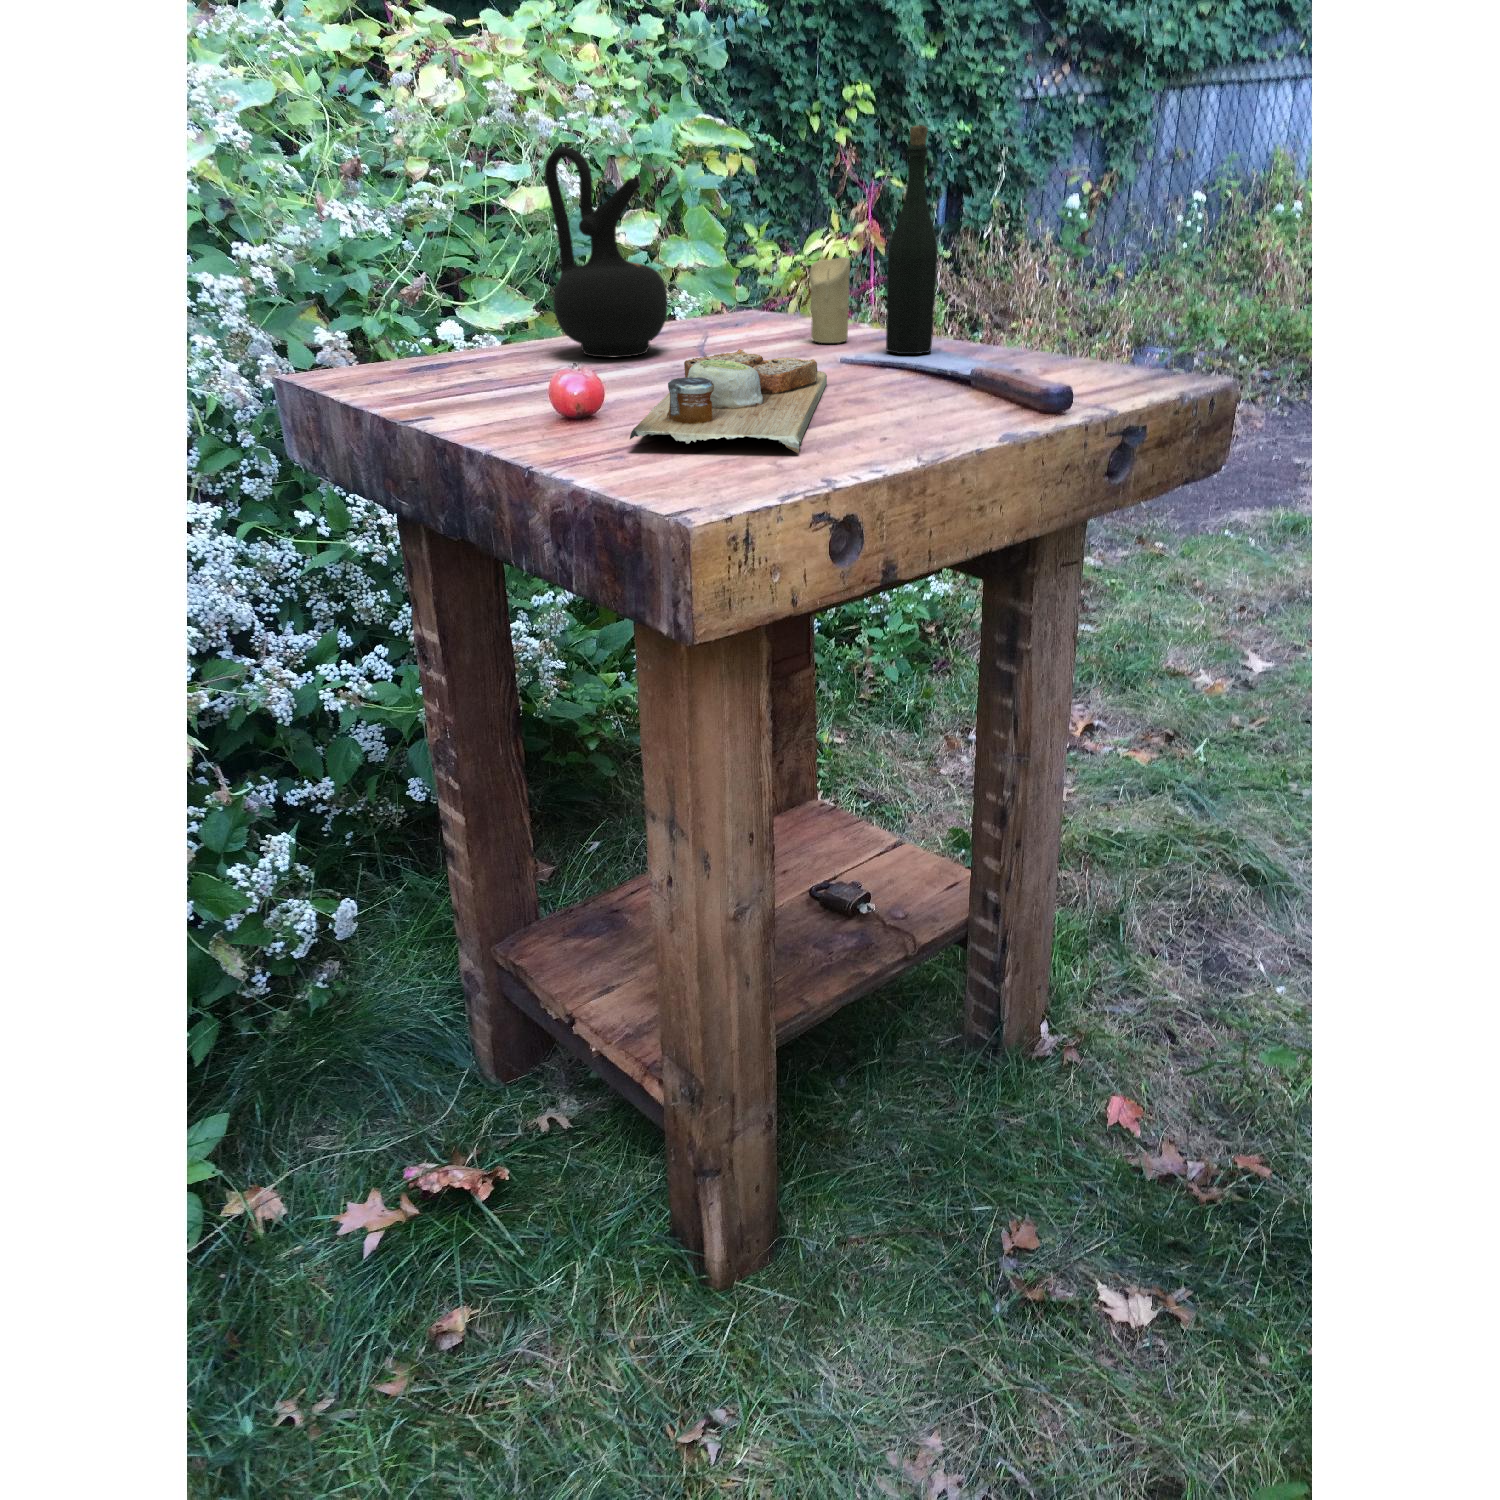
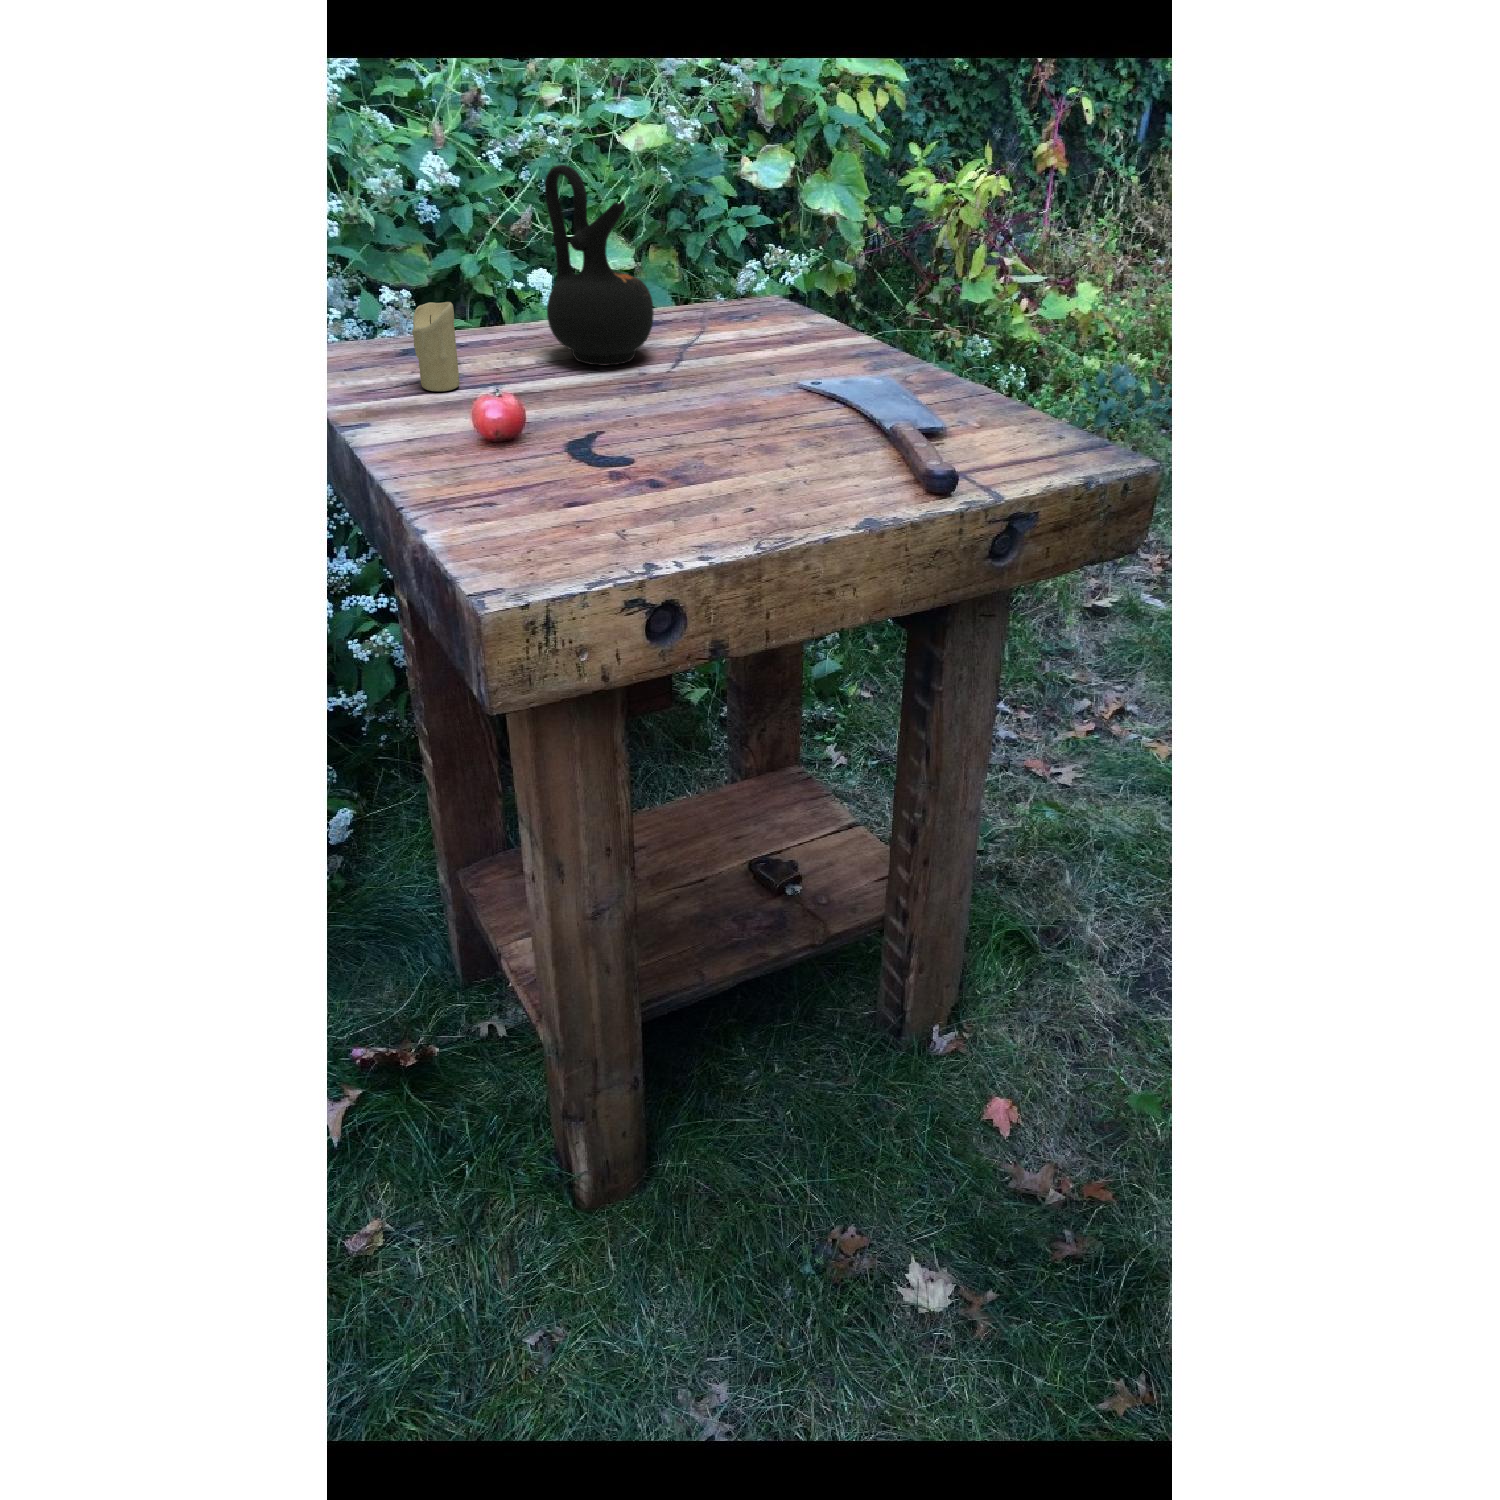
bottle: present [886,126,938,354] -> none [849,172,904,391]
candle: present [809,257,850,343] -> present [412,302,460,391]
cutting board: present [630,349,827,453] -> none [510,384,757,526]

